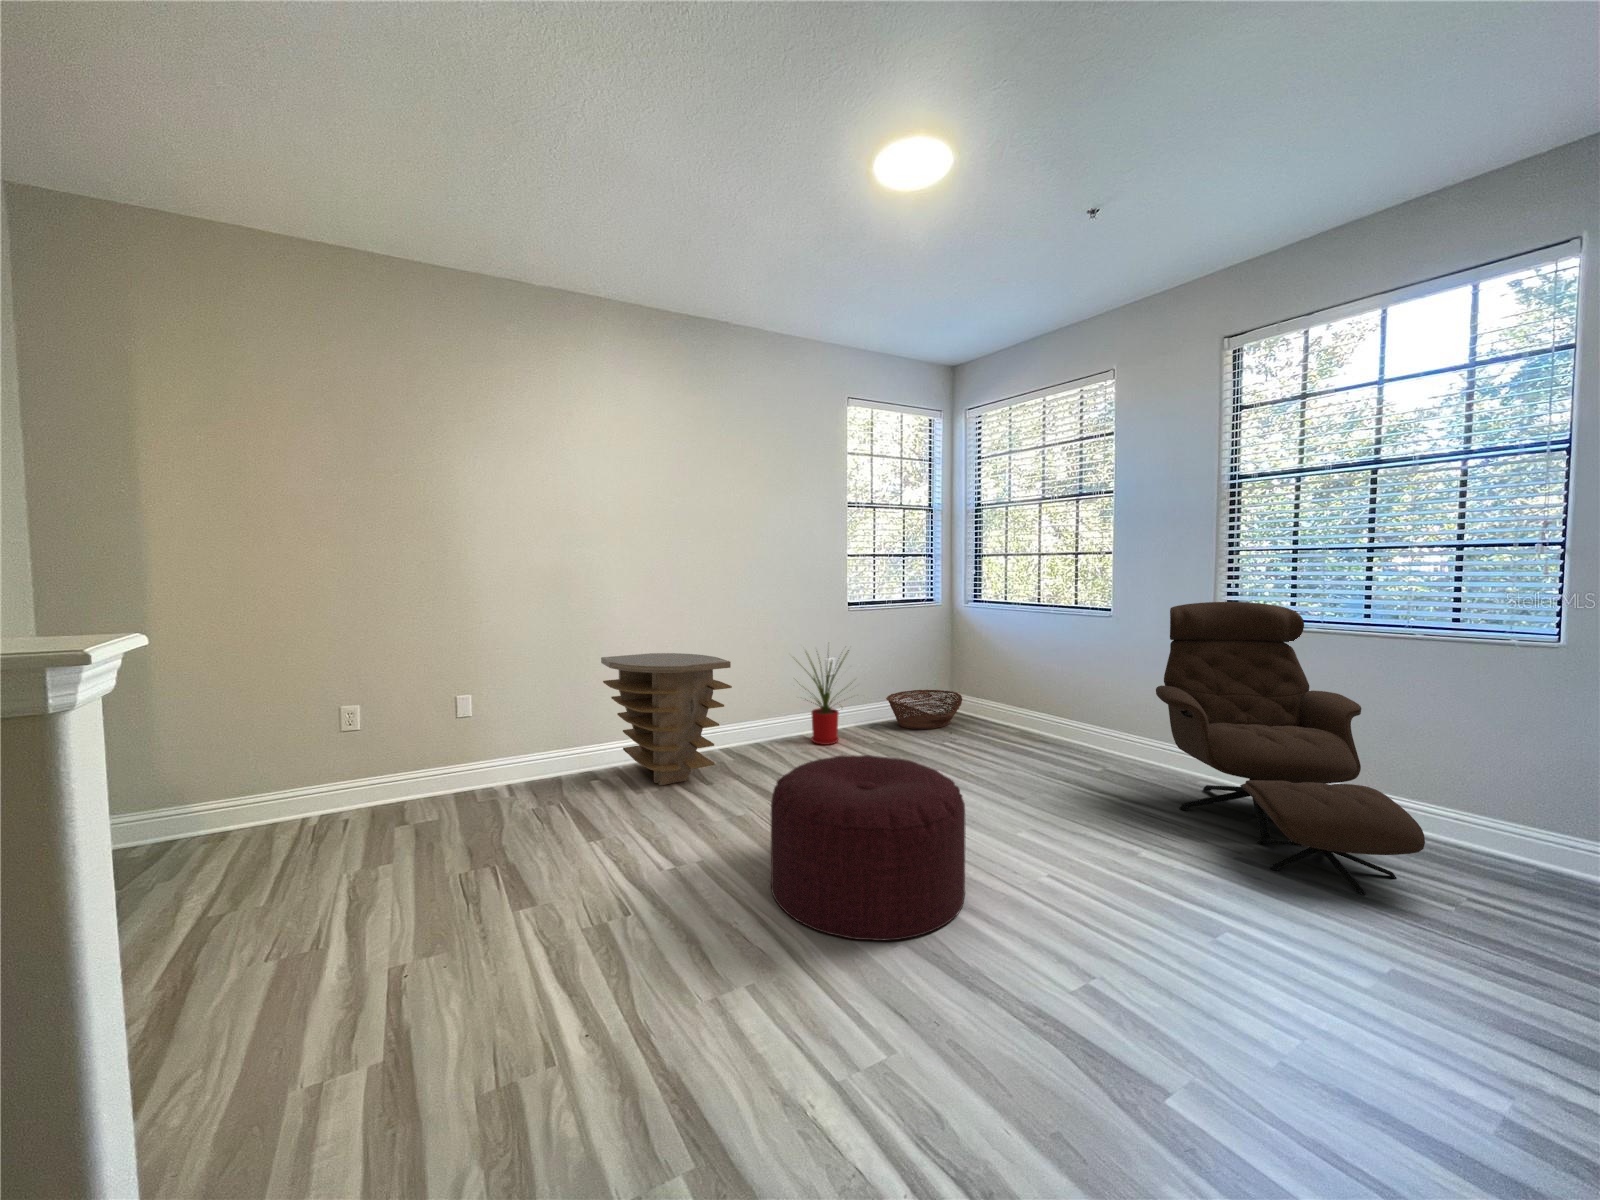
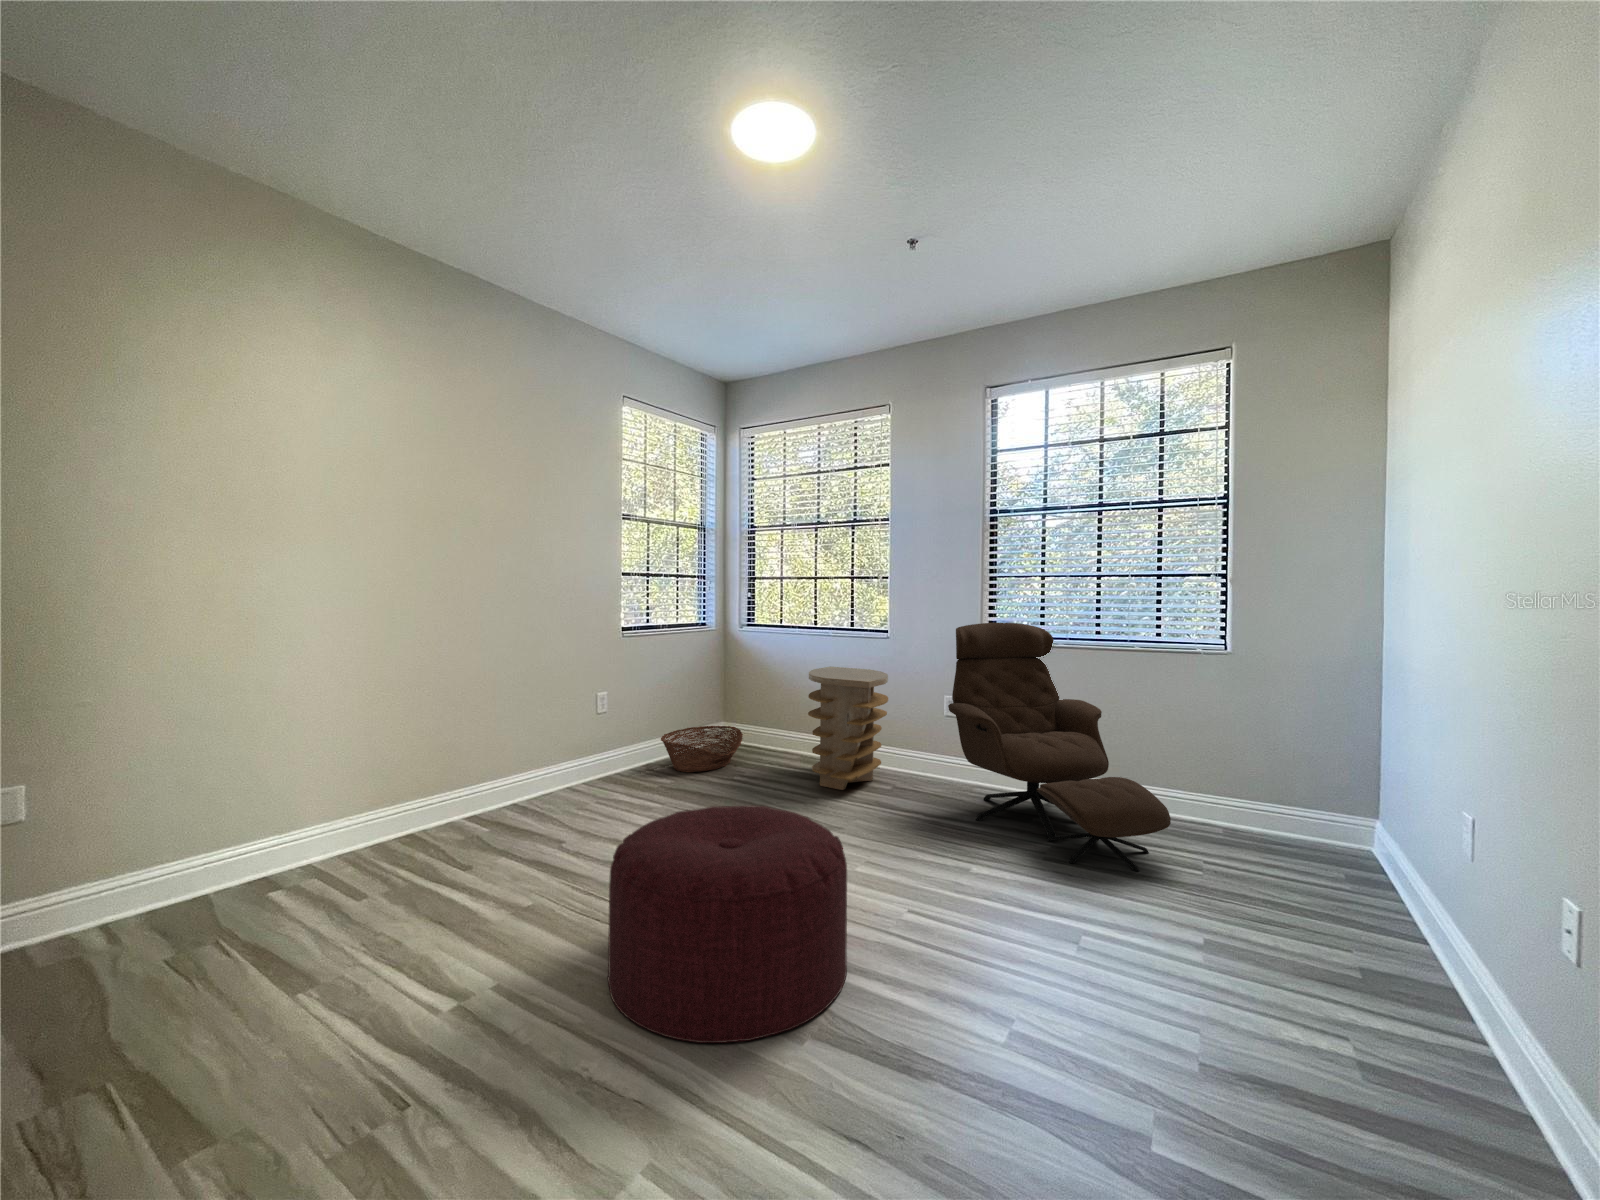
house plant: present [796,650,849,745] -> none [548,674,646,804]
side table: present [601,653,732,785] -> present [808,666,888,790]

